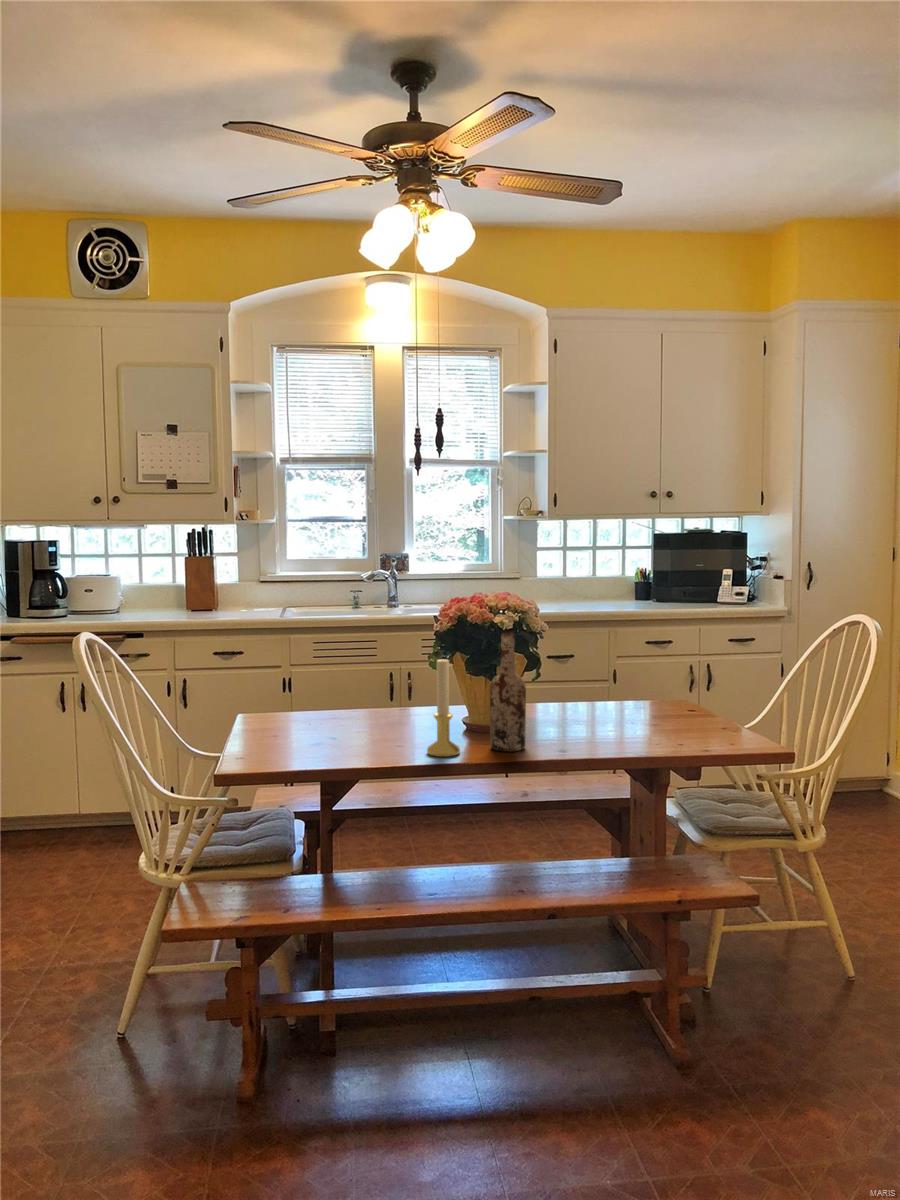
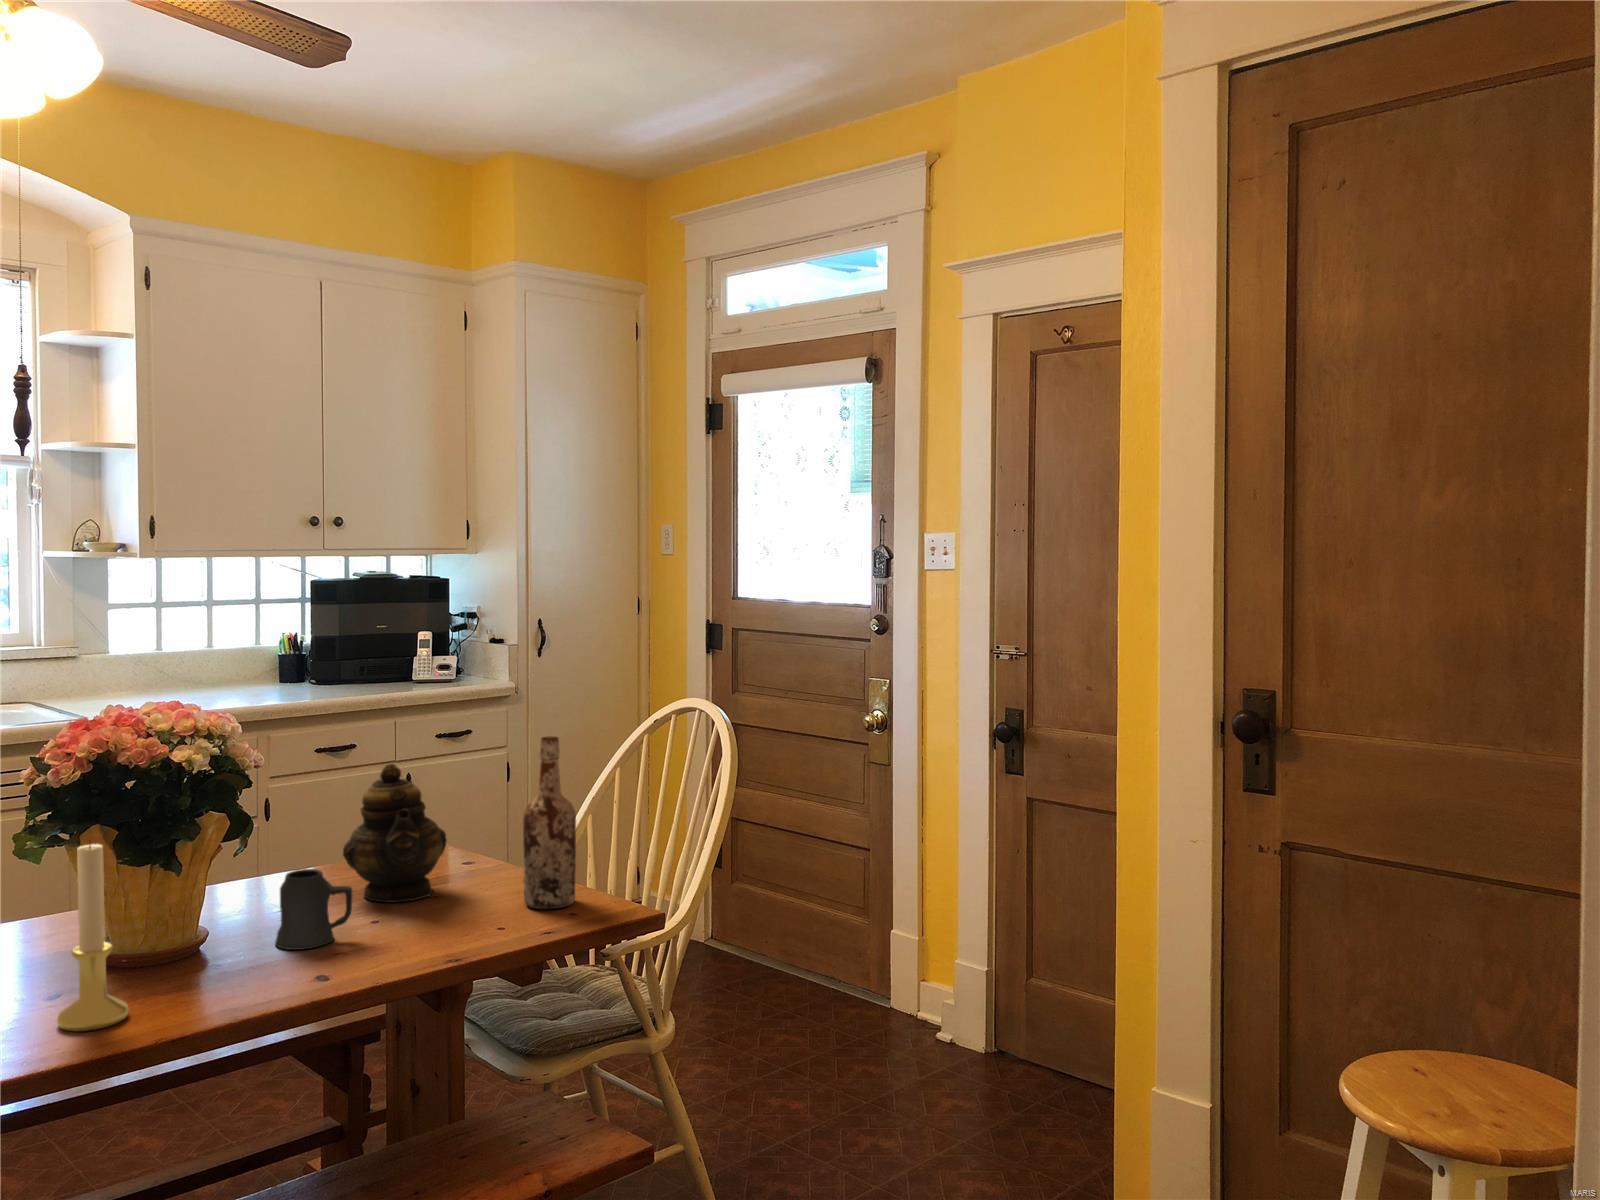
wine bottle: present [490,632,526,752] -> present [523,736,576,909]
teapot: none [603,639,668,727] -> present [343,764,447,902]
mug: none [550,694,593,741] -> present [275,869,352,950]

